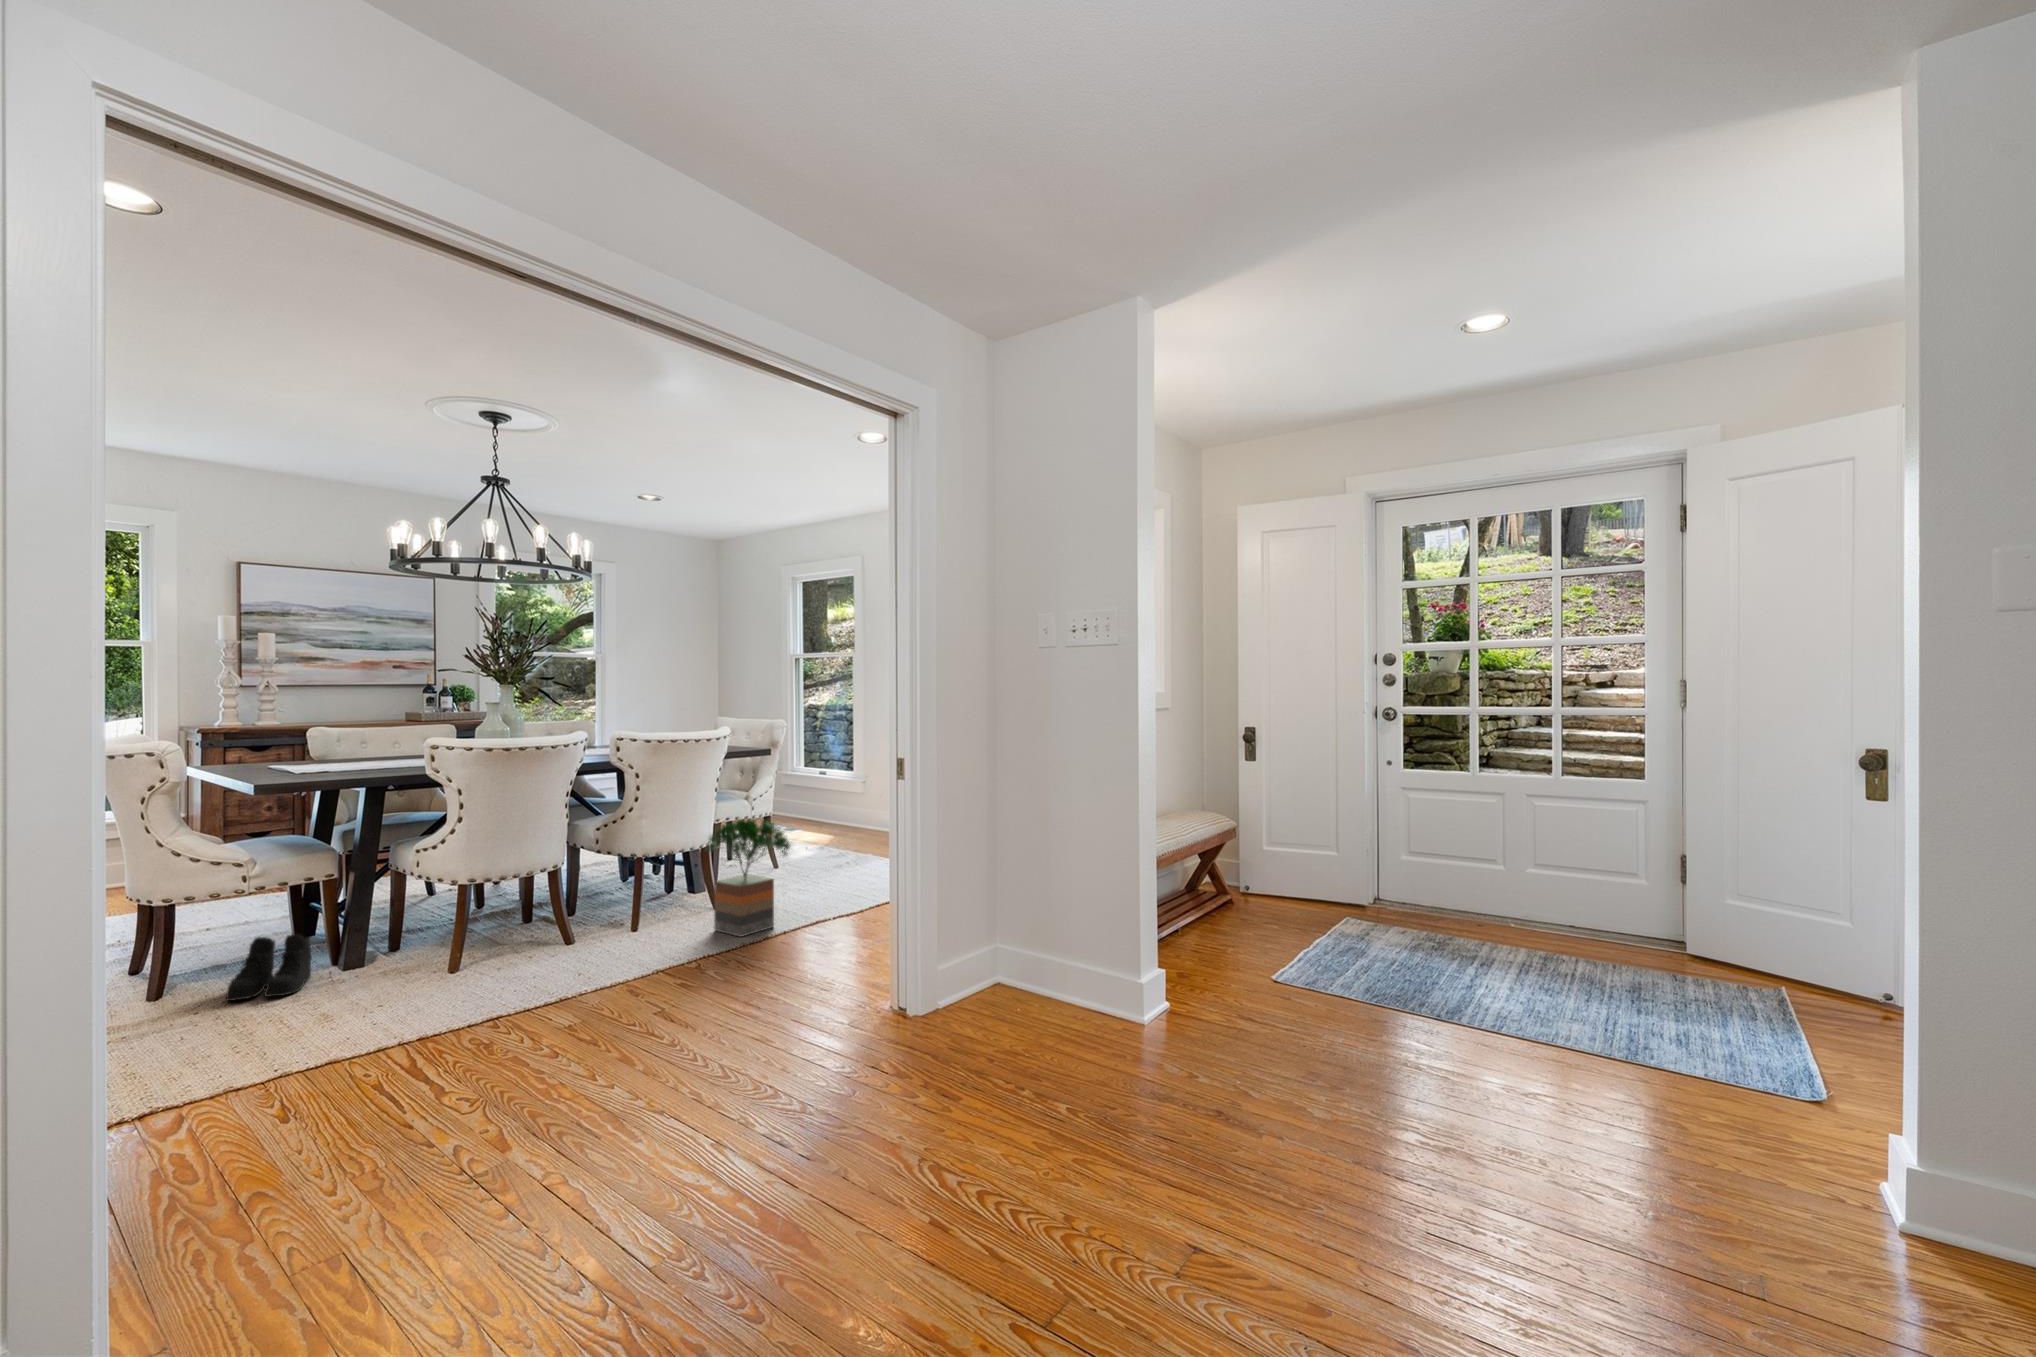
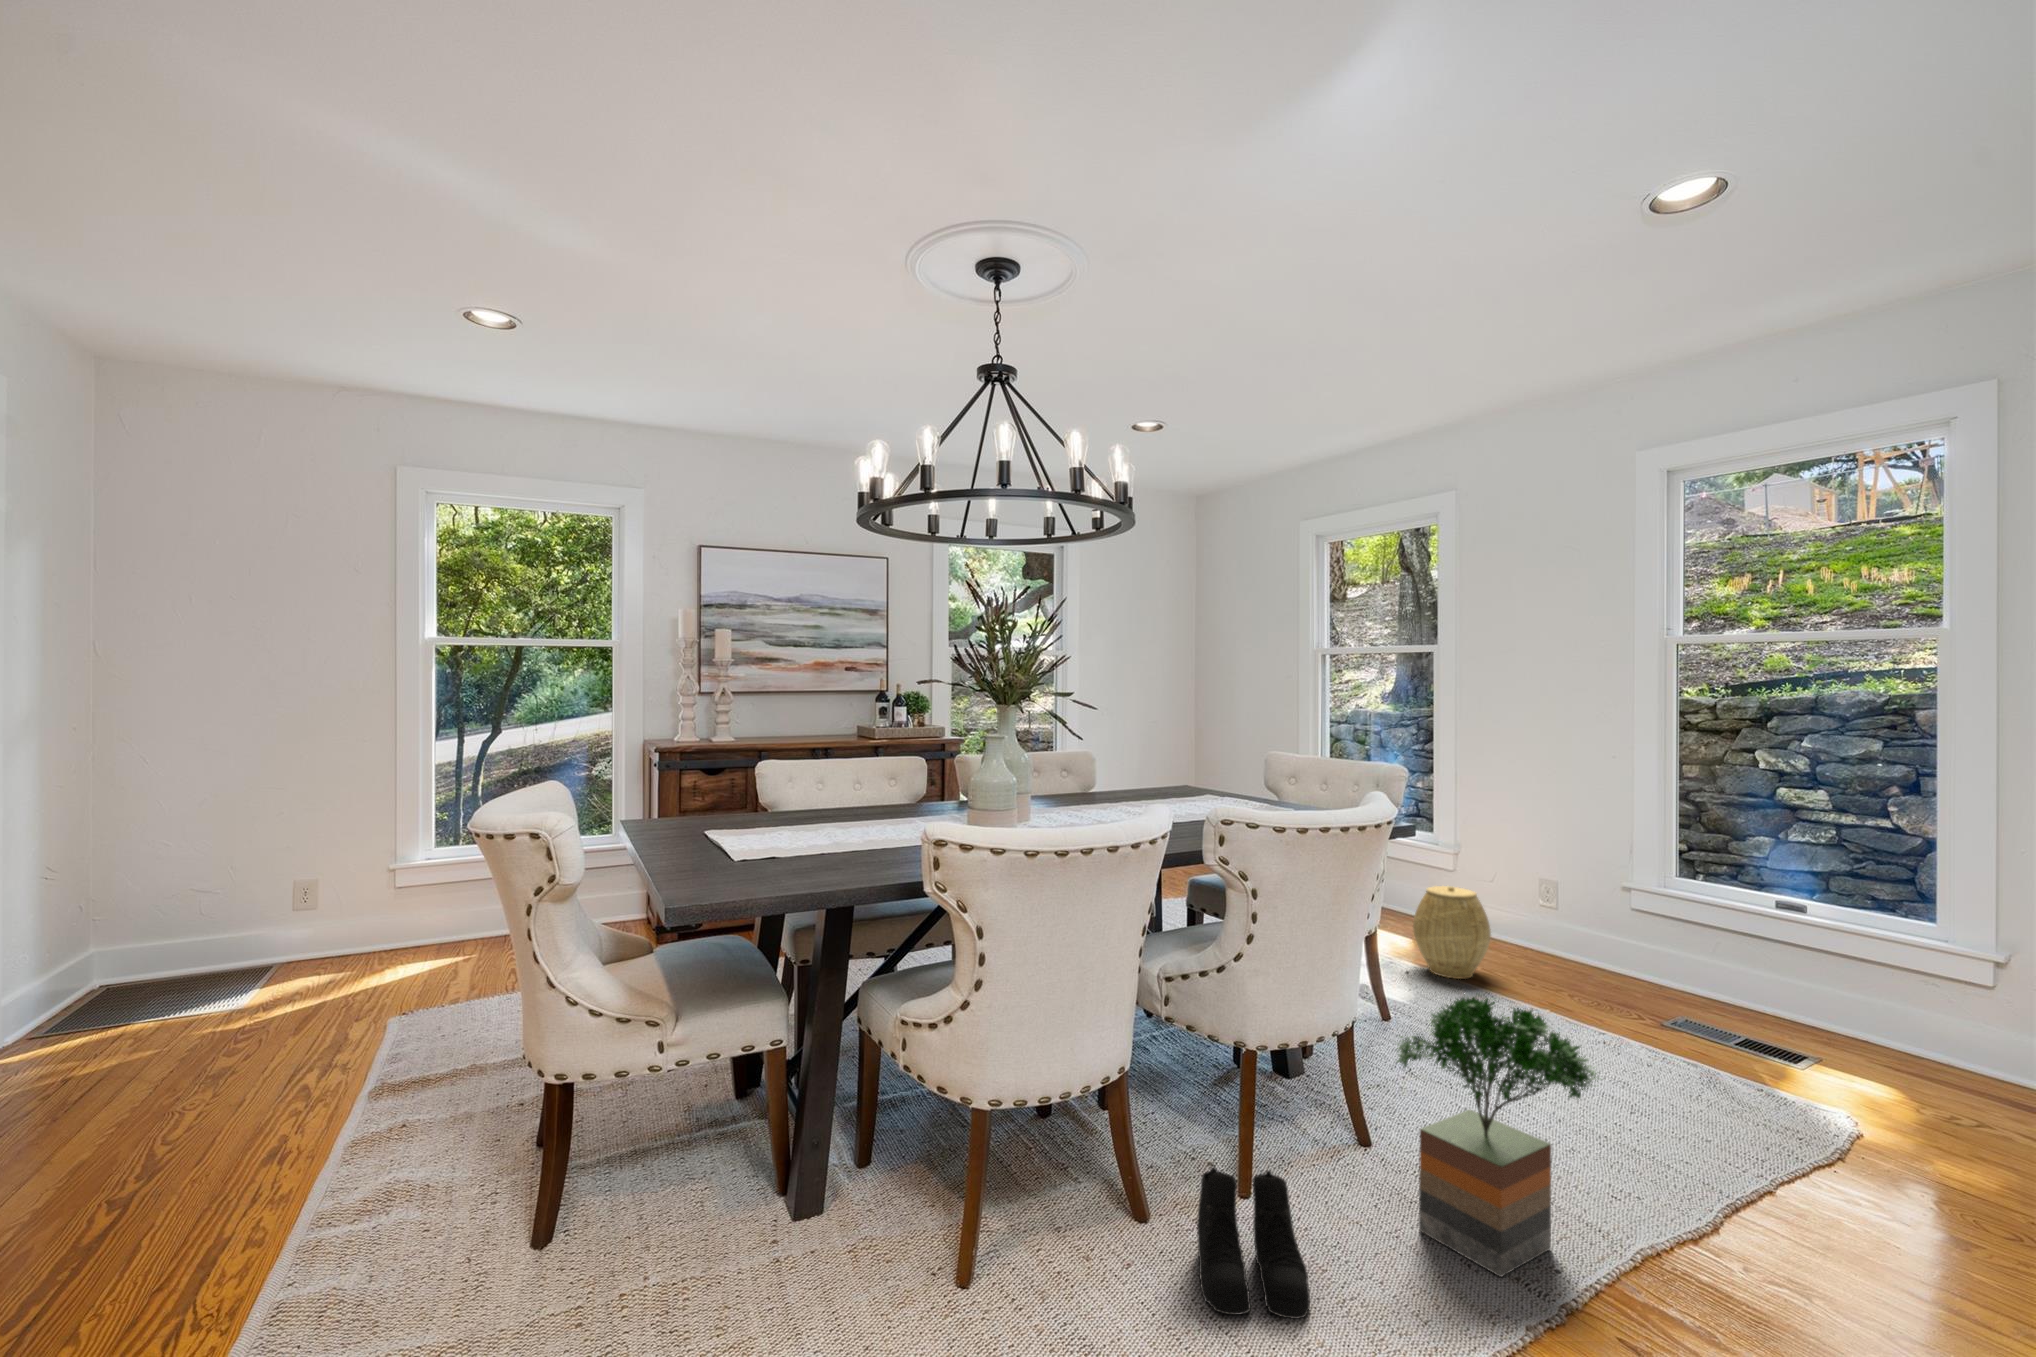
woven basket: none [809,794,852,848] -> present [1413,886,1491,979]
boots: present [226,934,312,1001] -> present [1197,1168,1310,1319]

